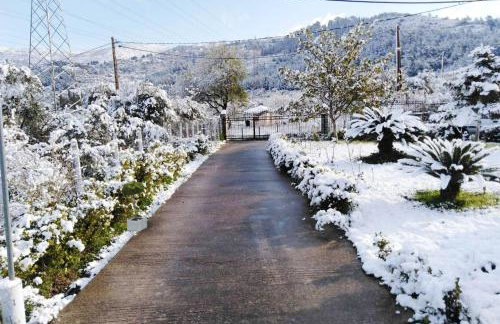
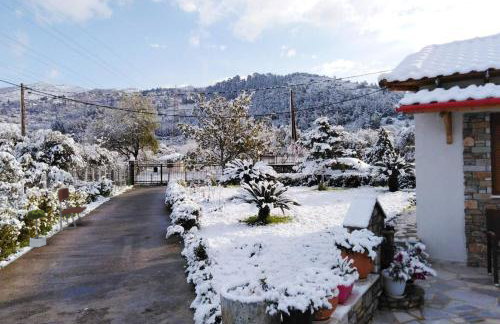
bench: none [157,148,190,201] -> present [58,187,87,229]

